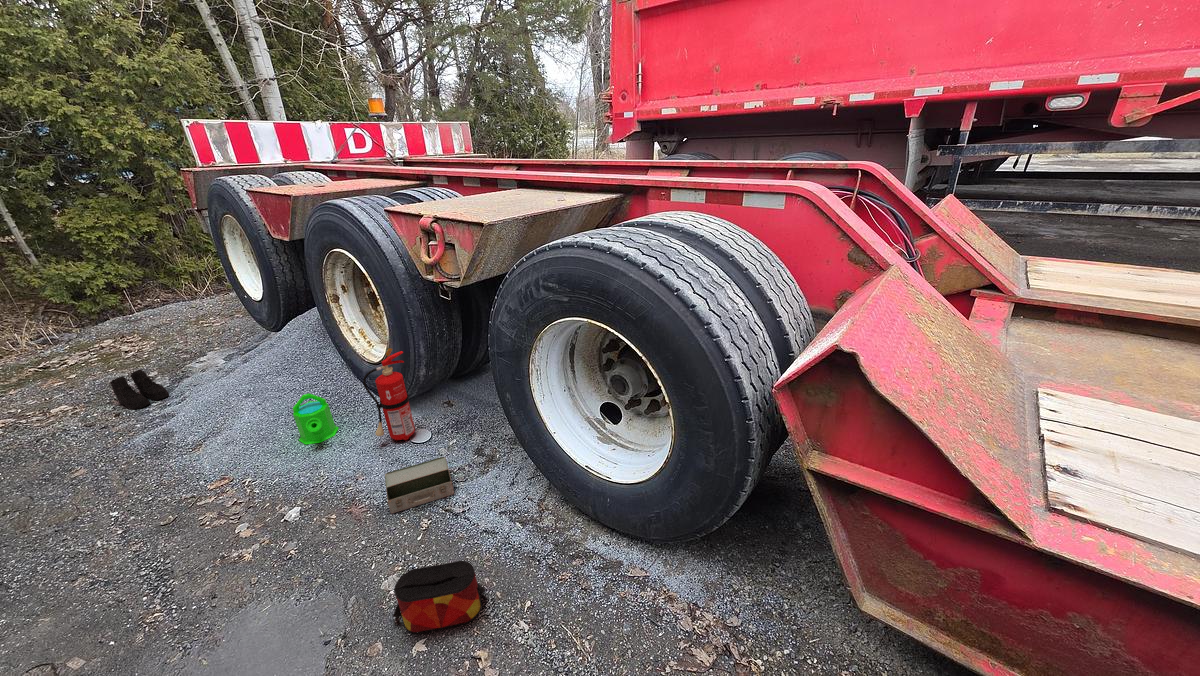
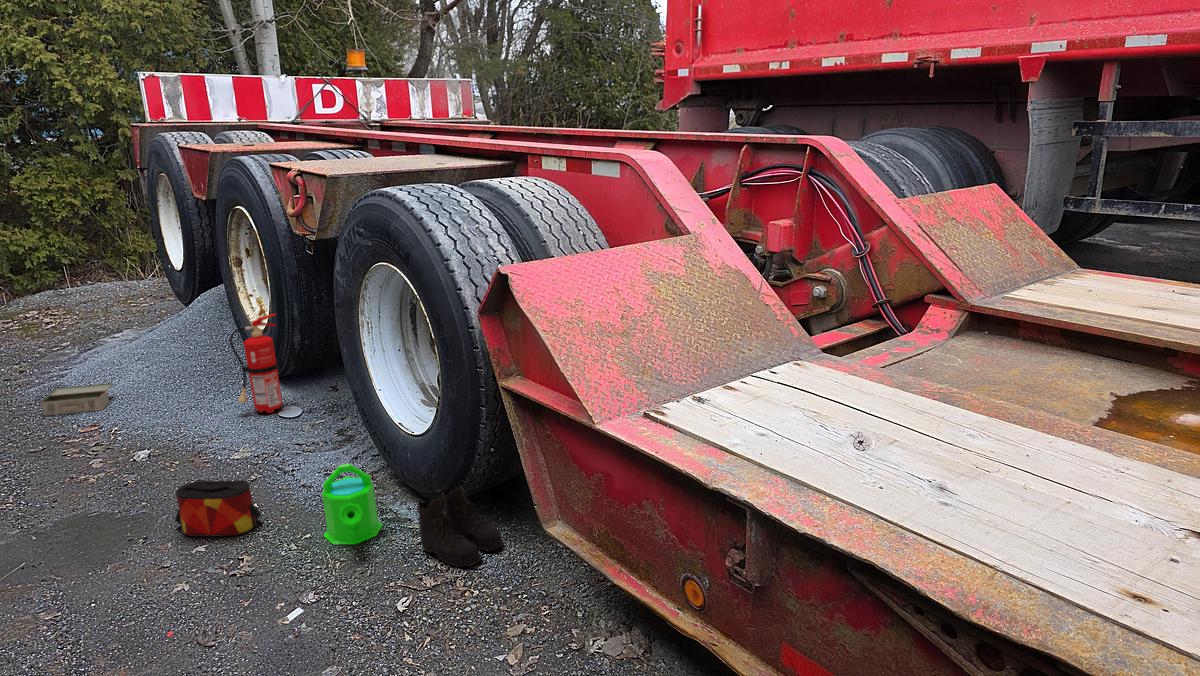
boots: present [110,369,169,410] -> present [417,486,503,567]
watering can: present [293,393,339,445] -> present [322,464,383,544]
toolbox: present [385,457,454,514] -> present [41,383,113,416]

